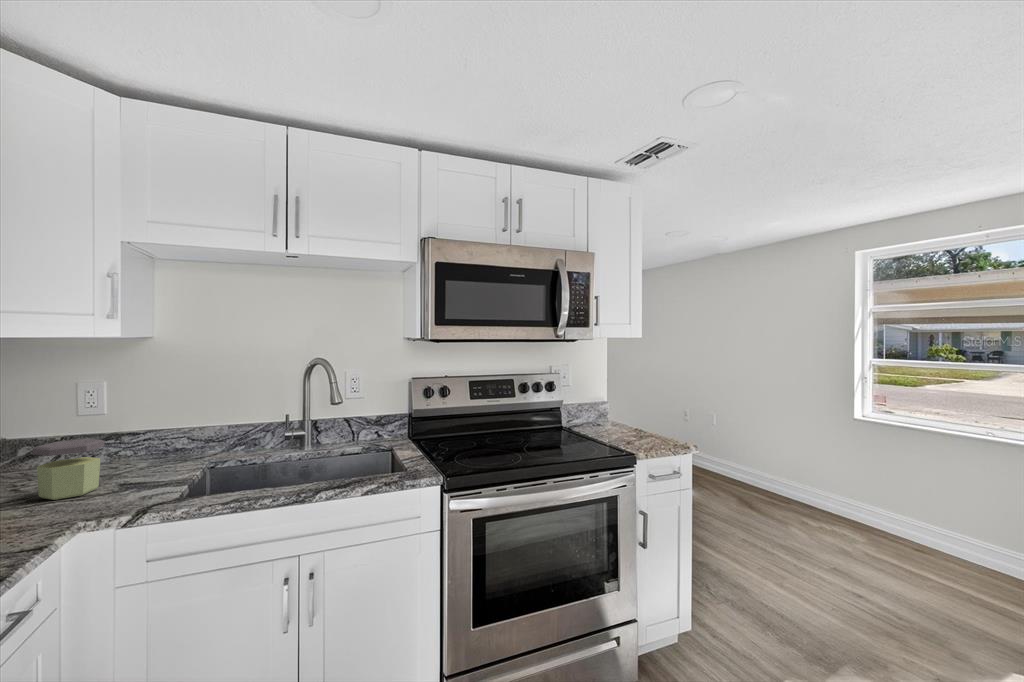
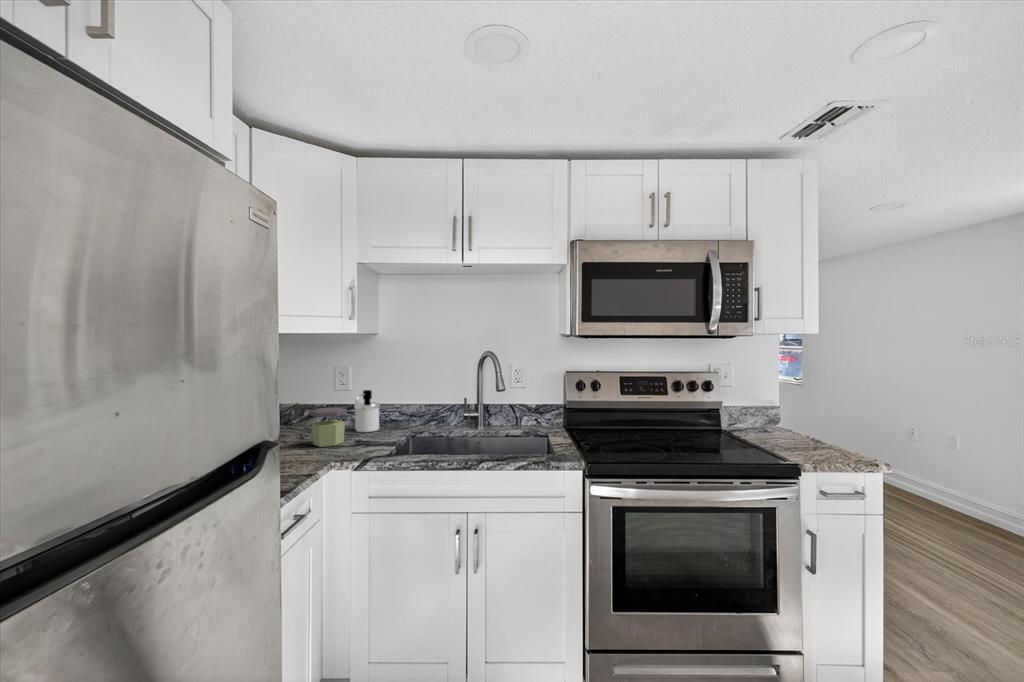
soap dispenser: none [116,411,159,470] -> present [354,390,380,432]

